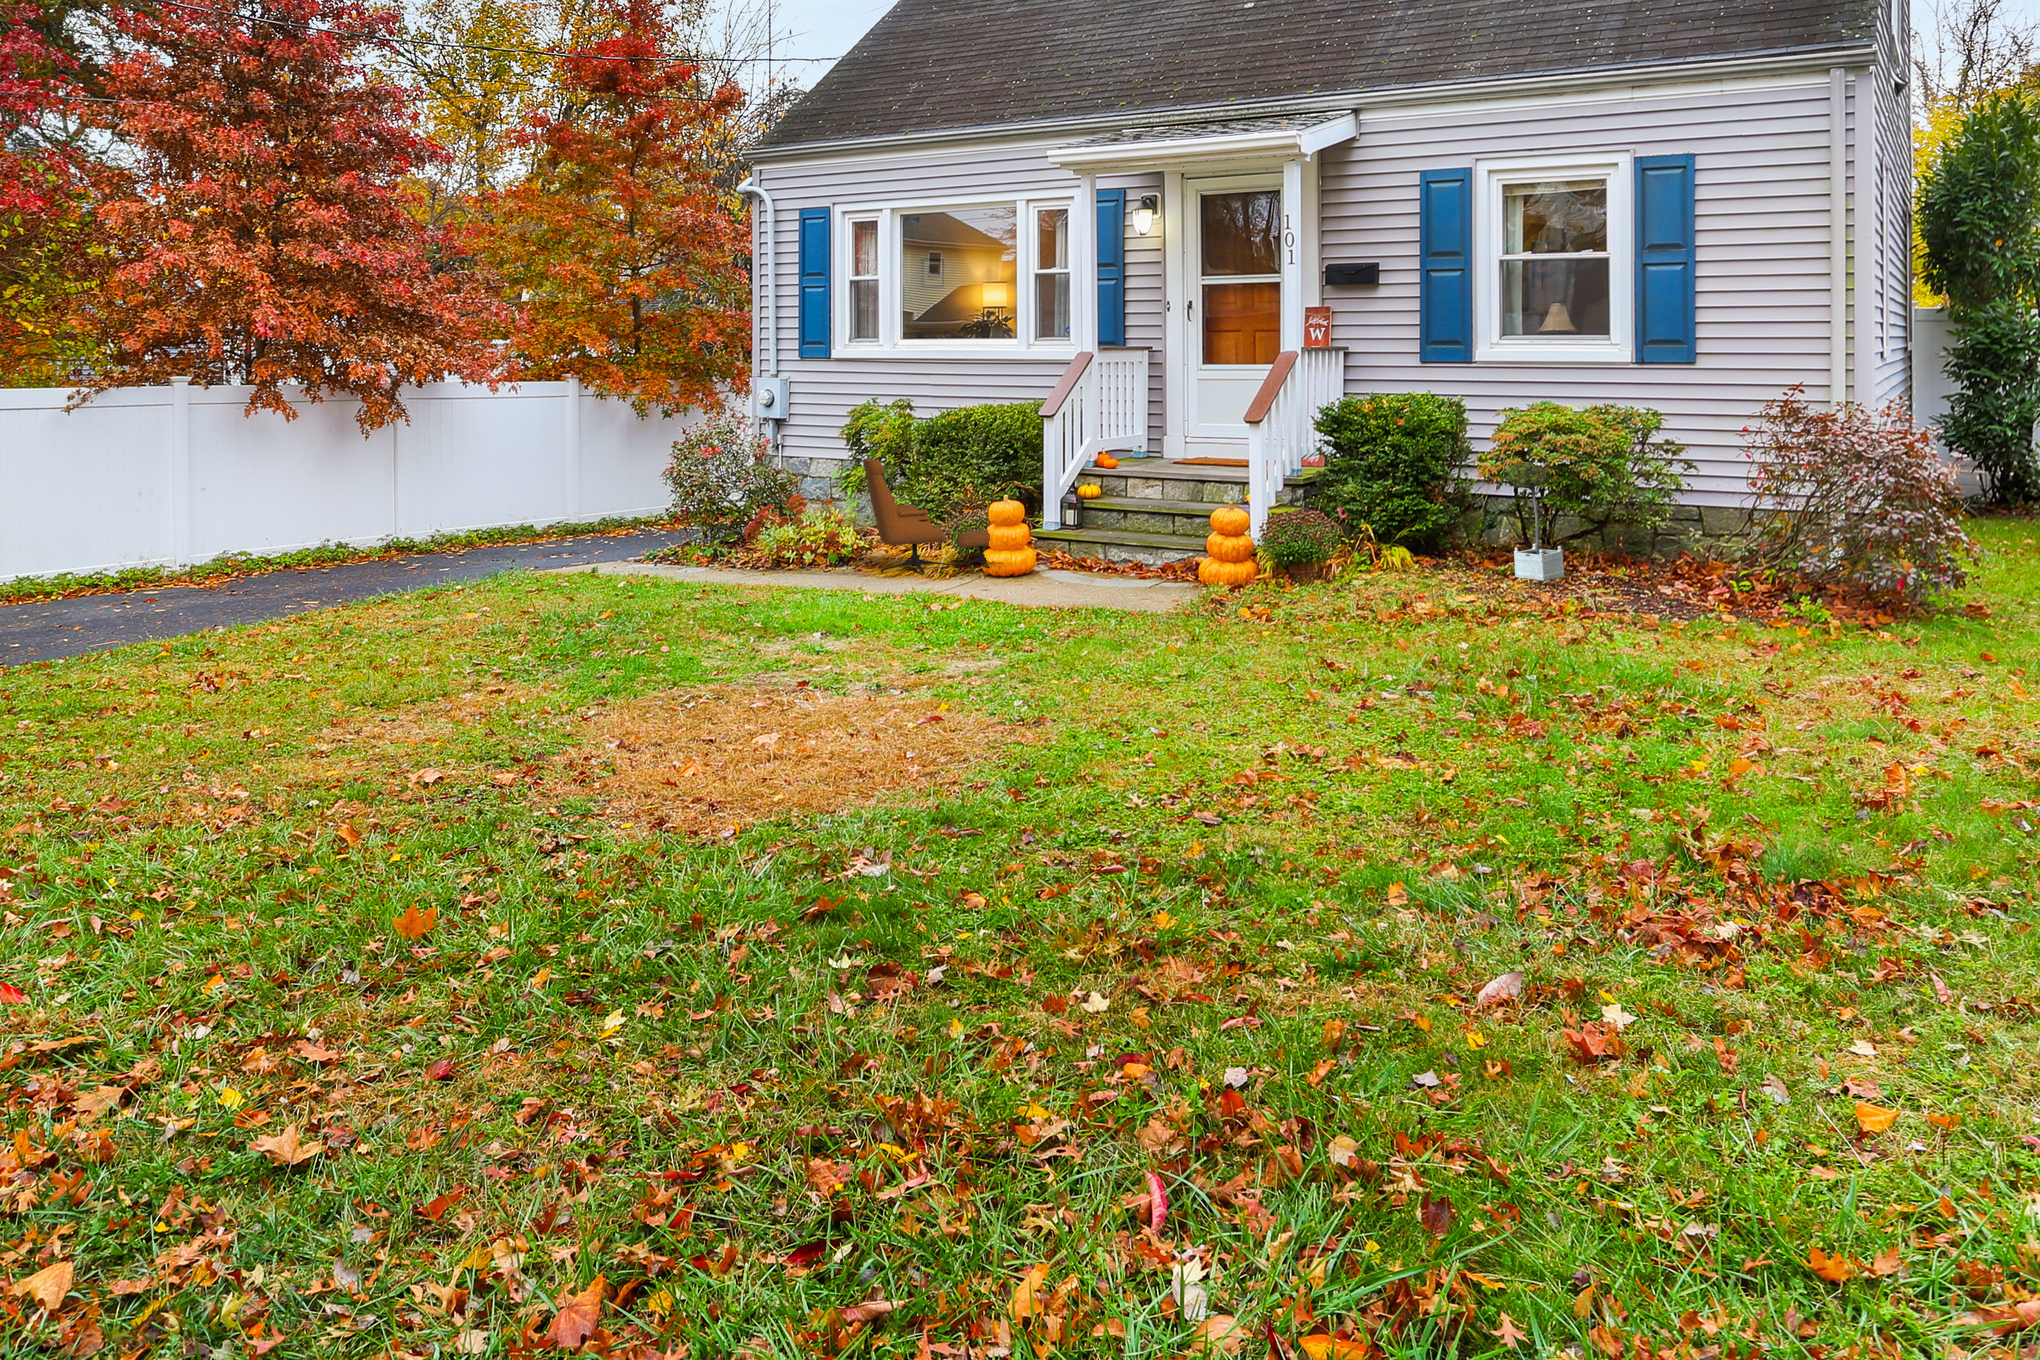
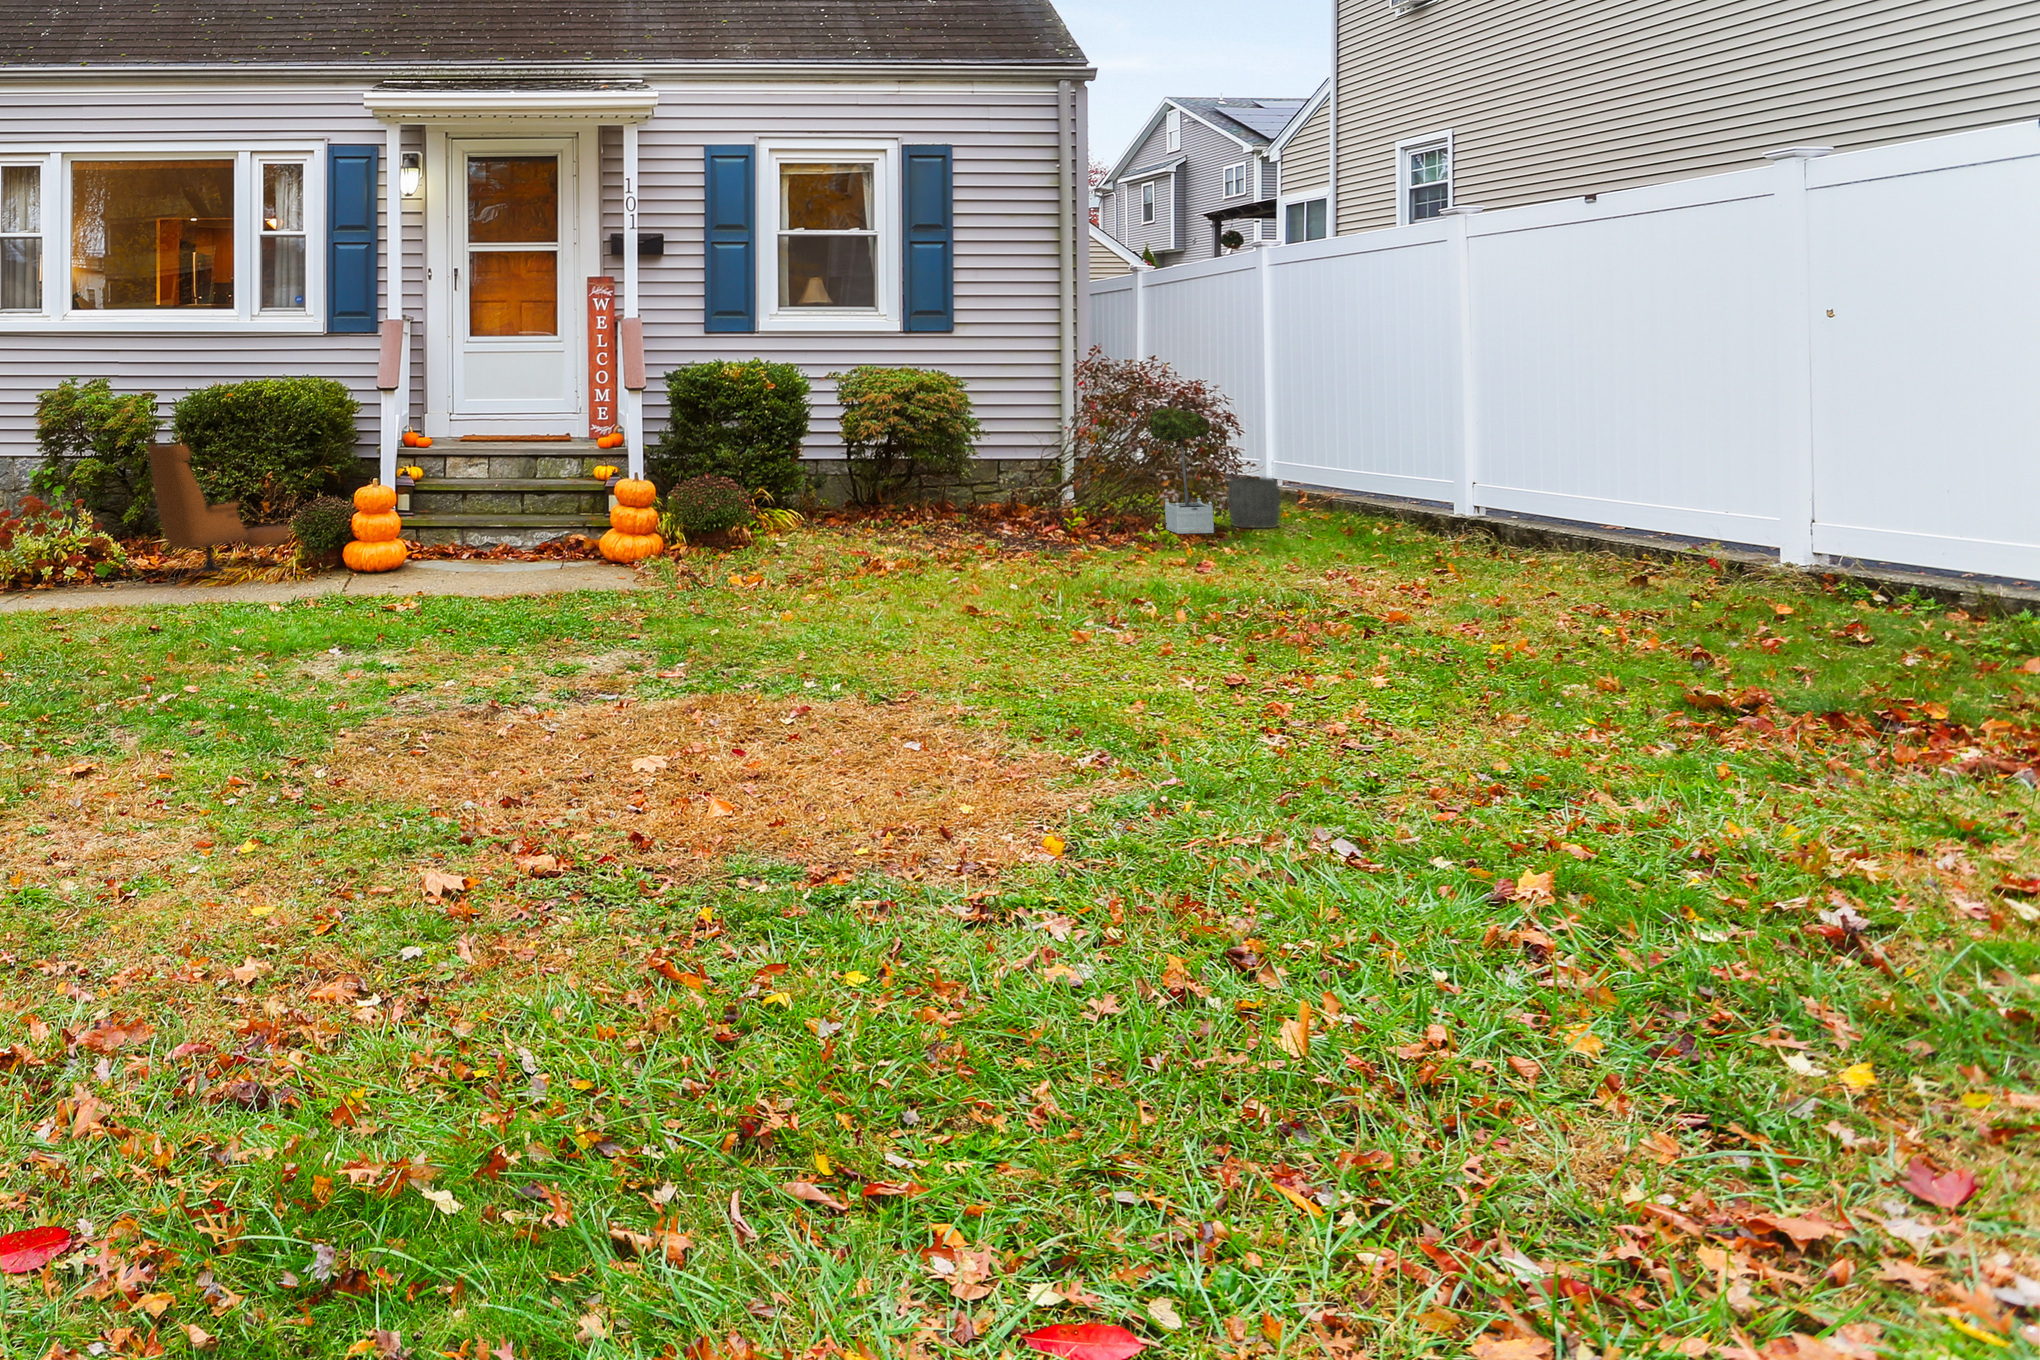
potted tree: present [1503,463,1564,581] -> present [1149,407,1214,534]
woven basket: none [1943,563,2014,630] -> present [1227,477,1281,528]

